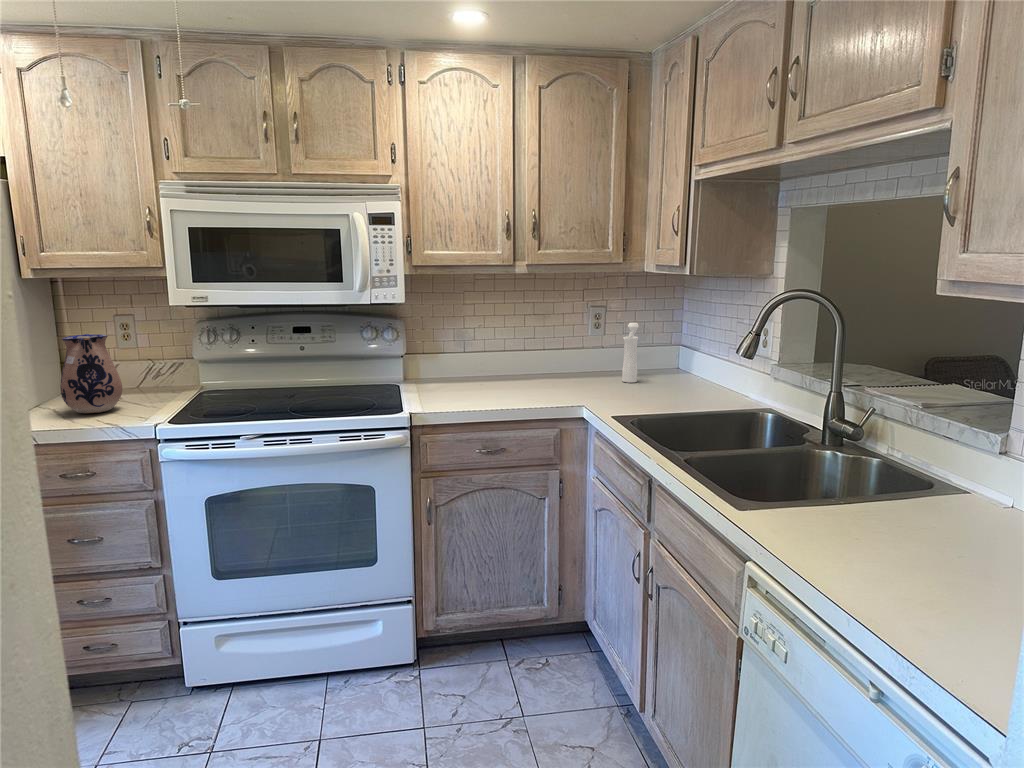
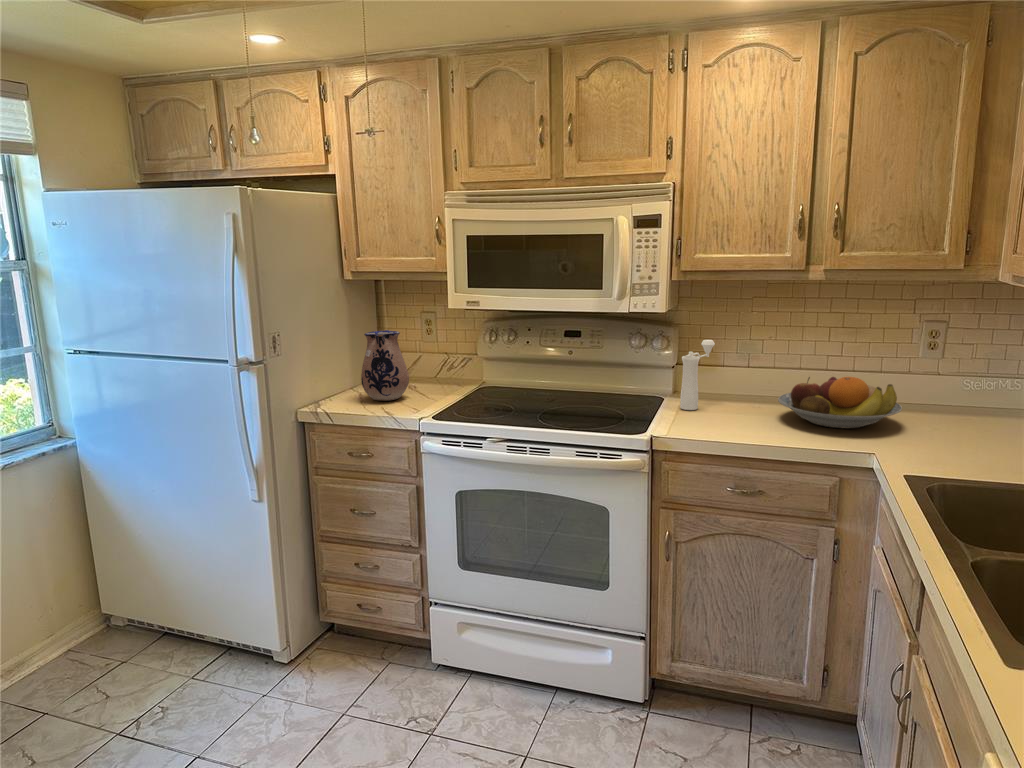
pepper mill: present [622,323,639,383] -> present [680,340,715,410]
fruit bowl: none [499,350,592,392] -> present [778,377,902,428]

